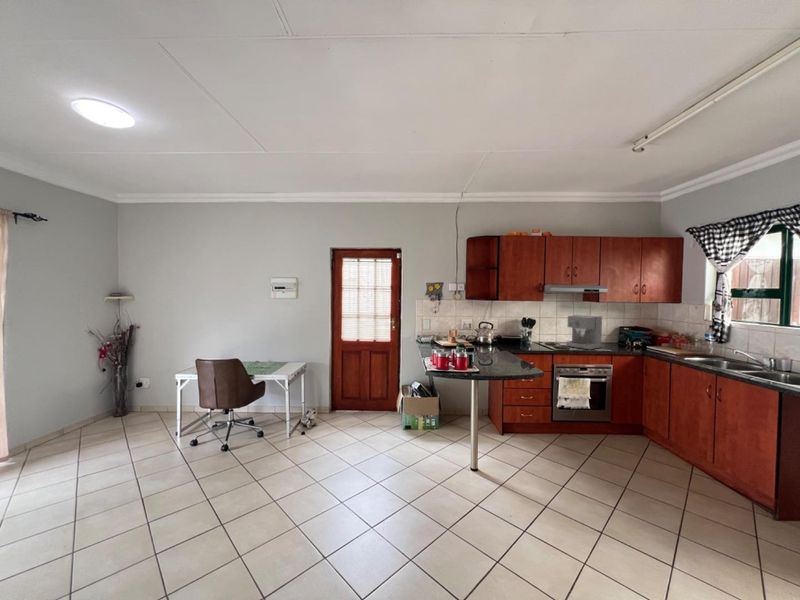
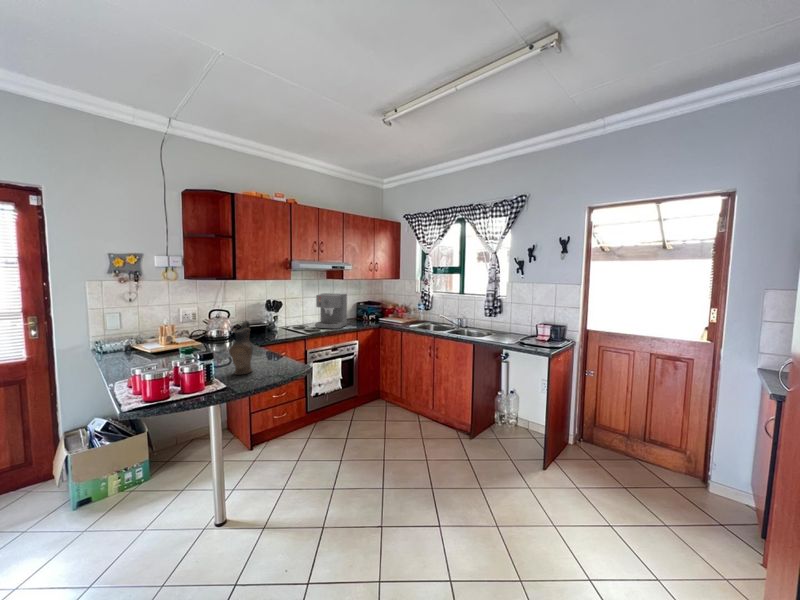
ceramic pitcher: none [486,329,501,367] -> present [229,321,253,374]

